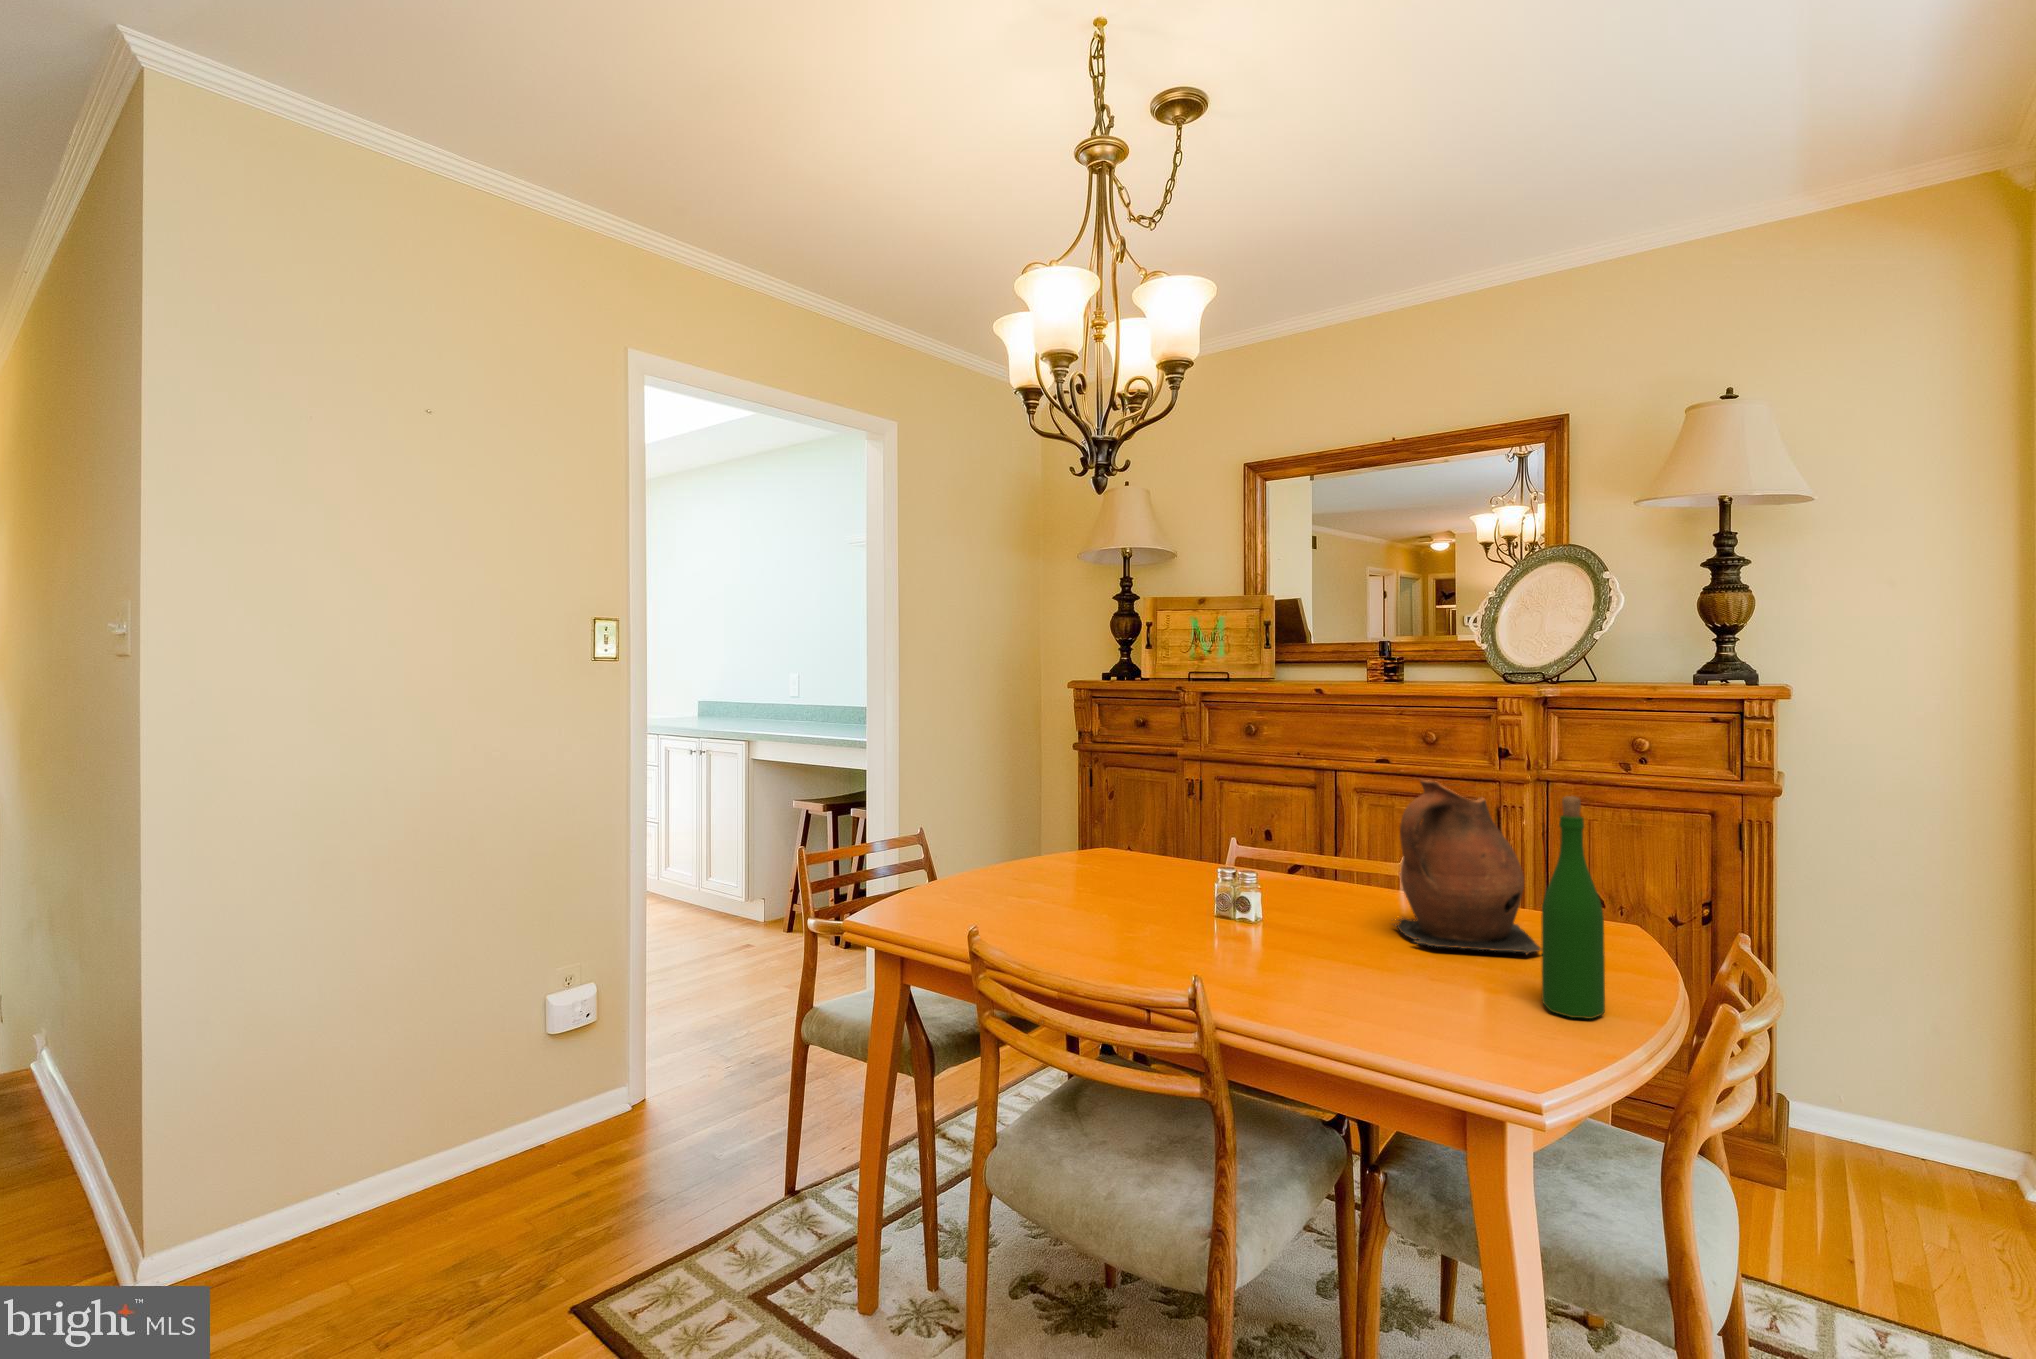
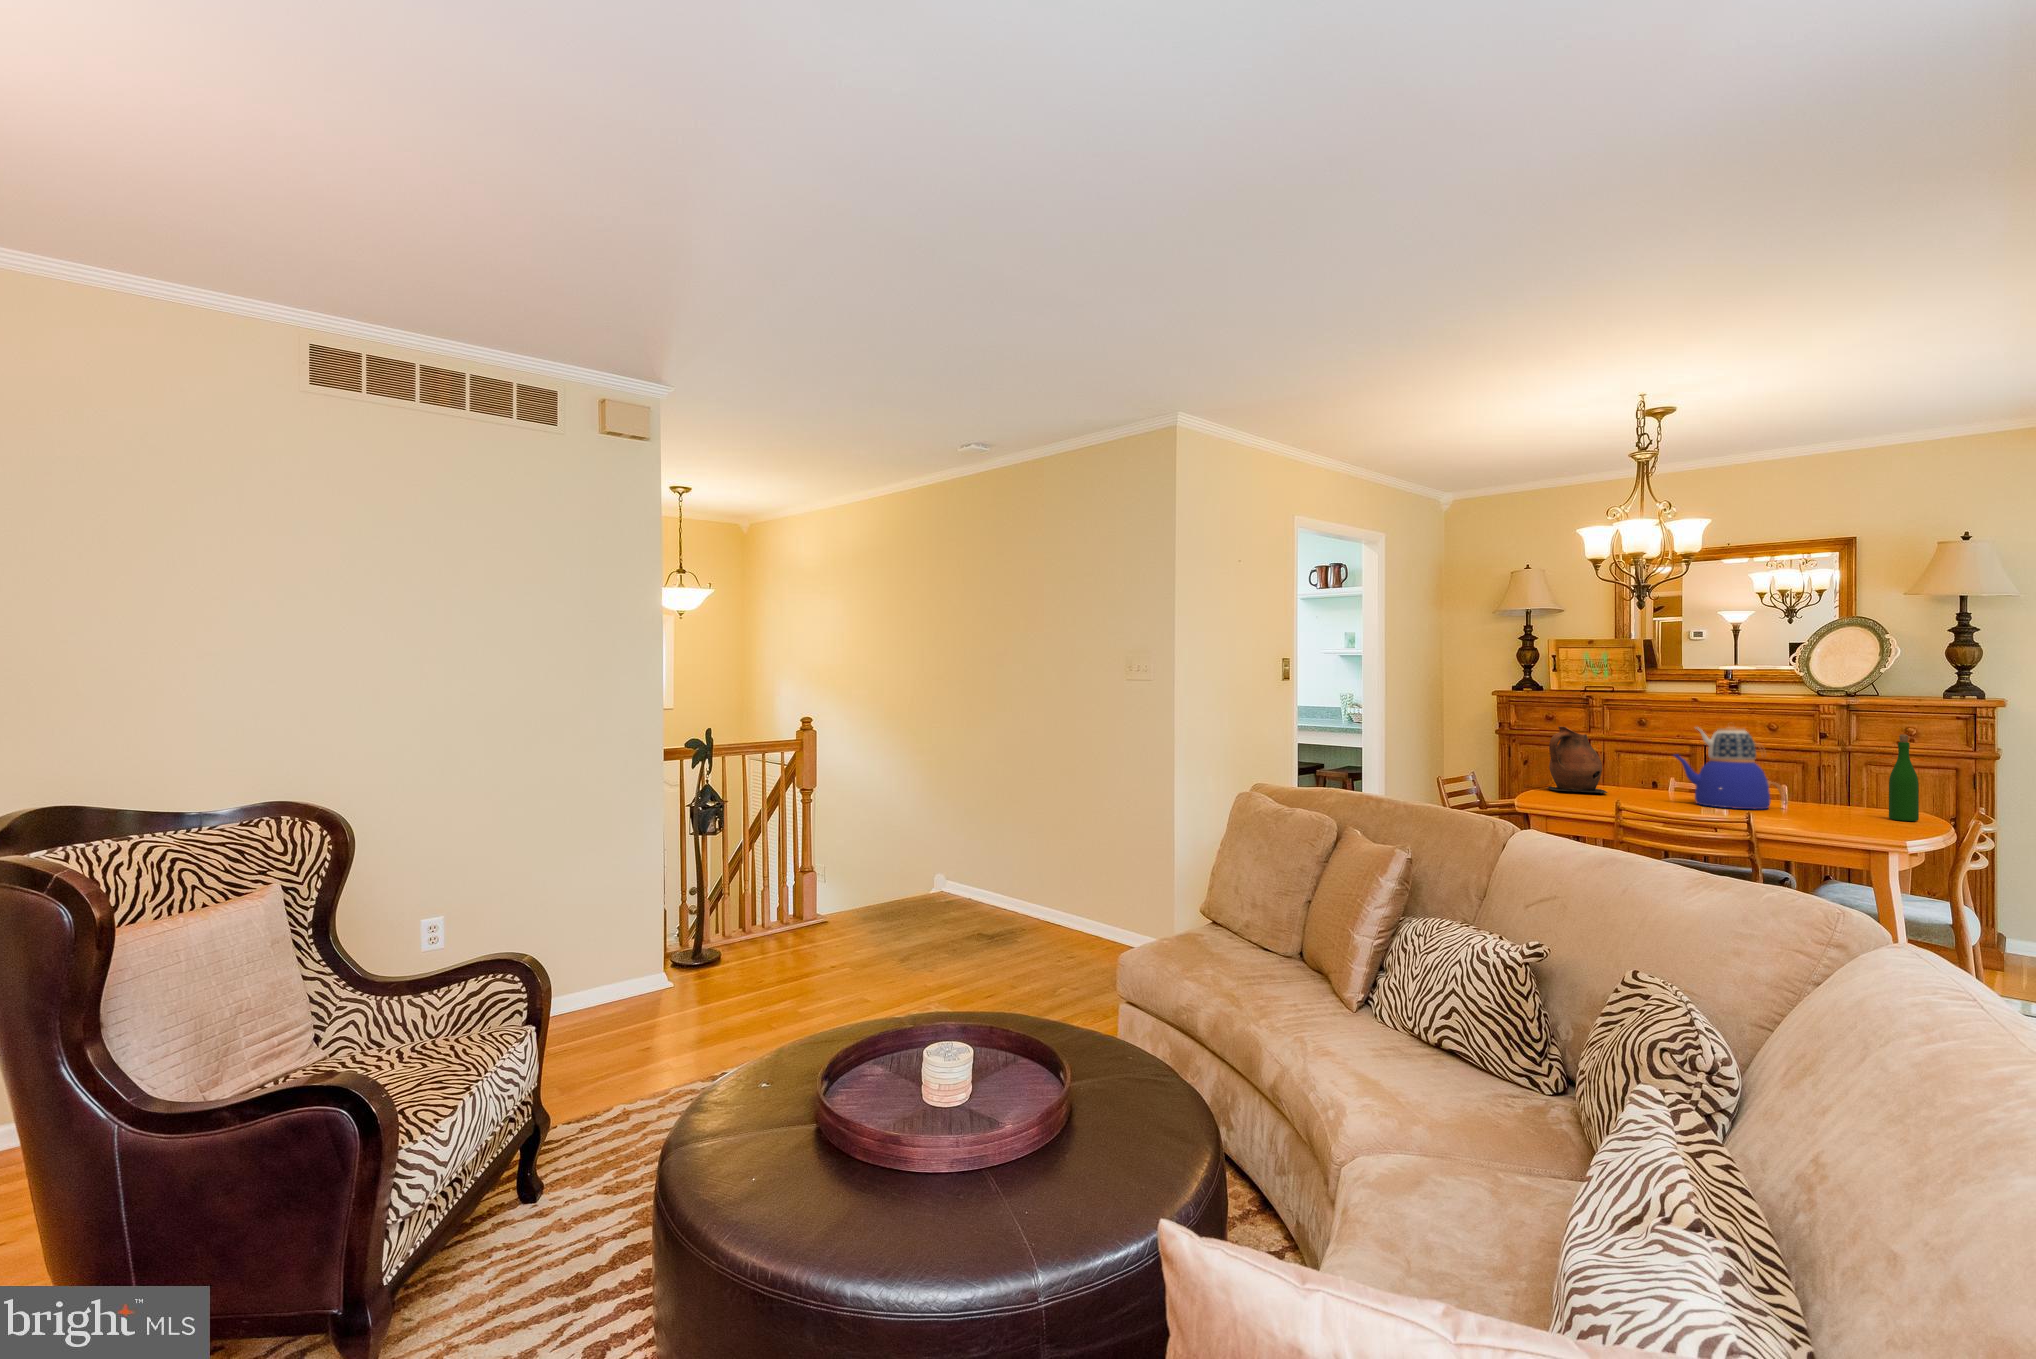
teapot: none [1131,762,1352,971] -> present [1674,727,1788,809]
ceramic pitcher: present [1393,780,1541,955] -> present [1547,726,1607,794]

